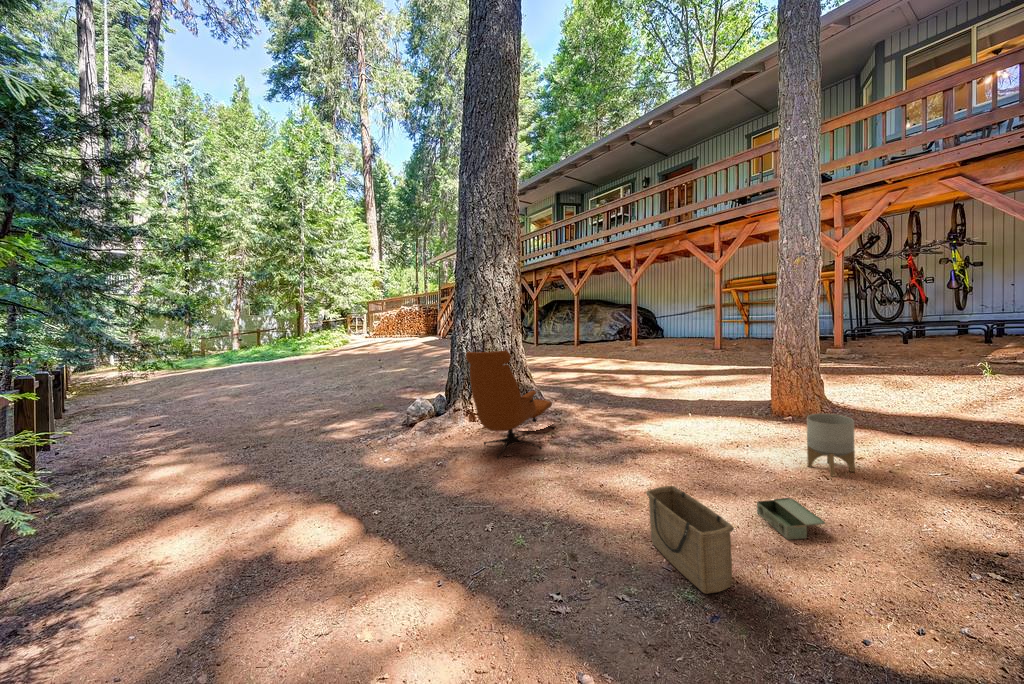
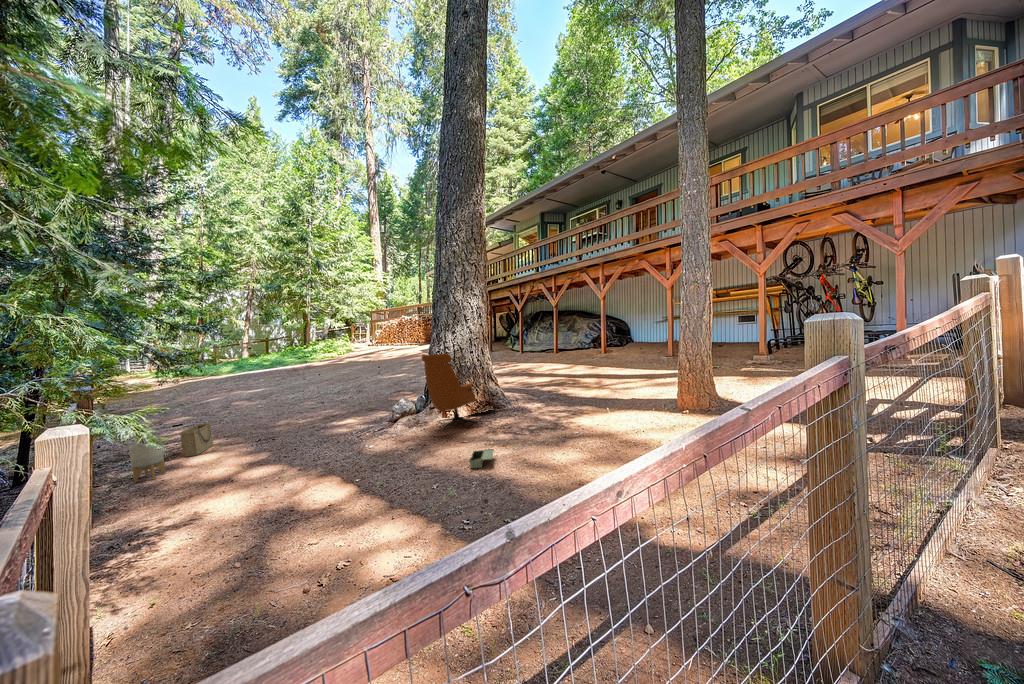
planter: present [807,414,855,476] -> present [129,440,166,482]
basket: present [646,486,734,594] -> present [179,423,213,457]
toolbox: present [757,498,825,540] -> present [469,449,494,468]

